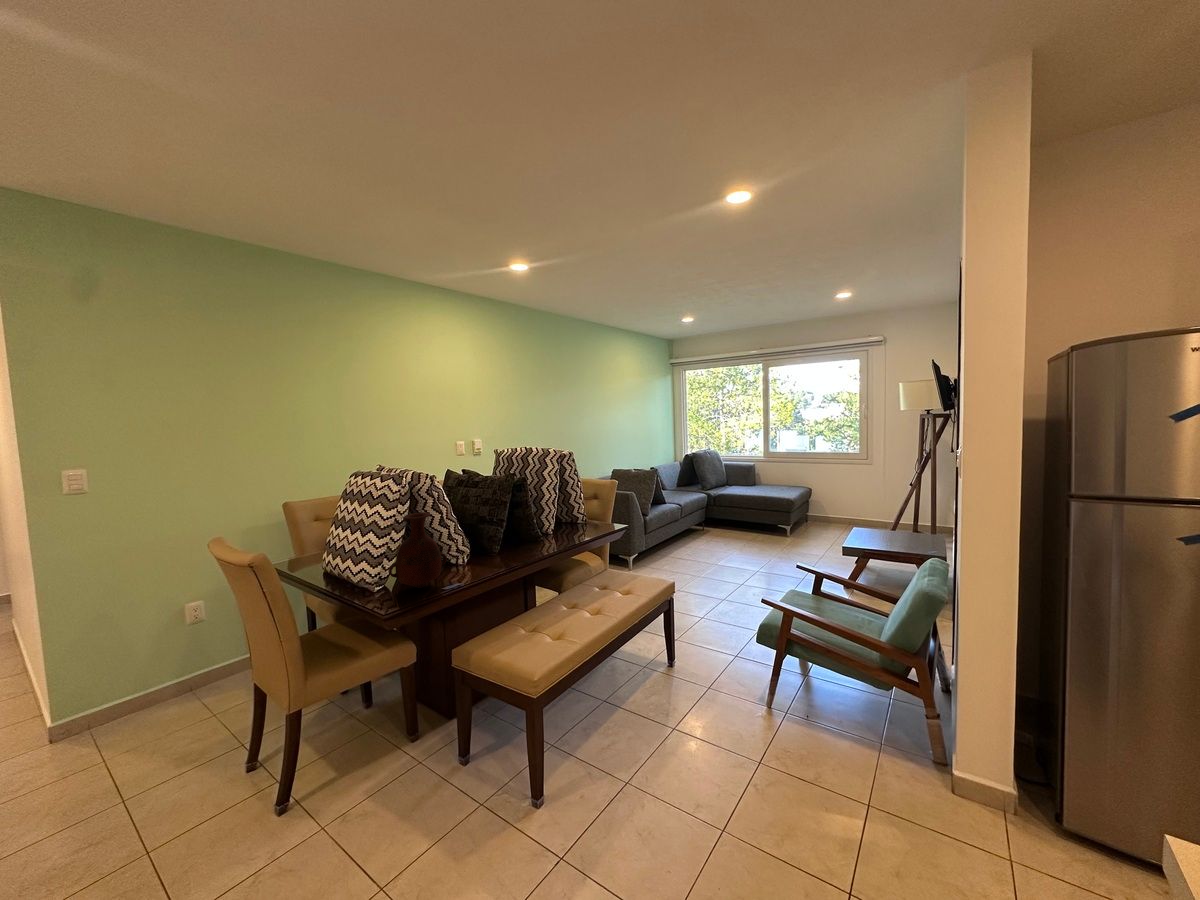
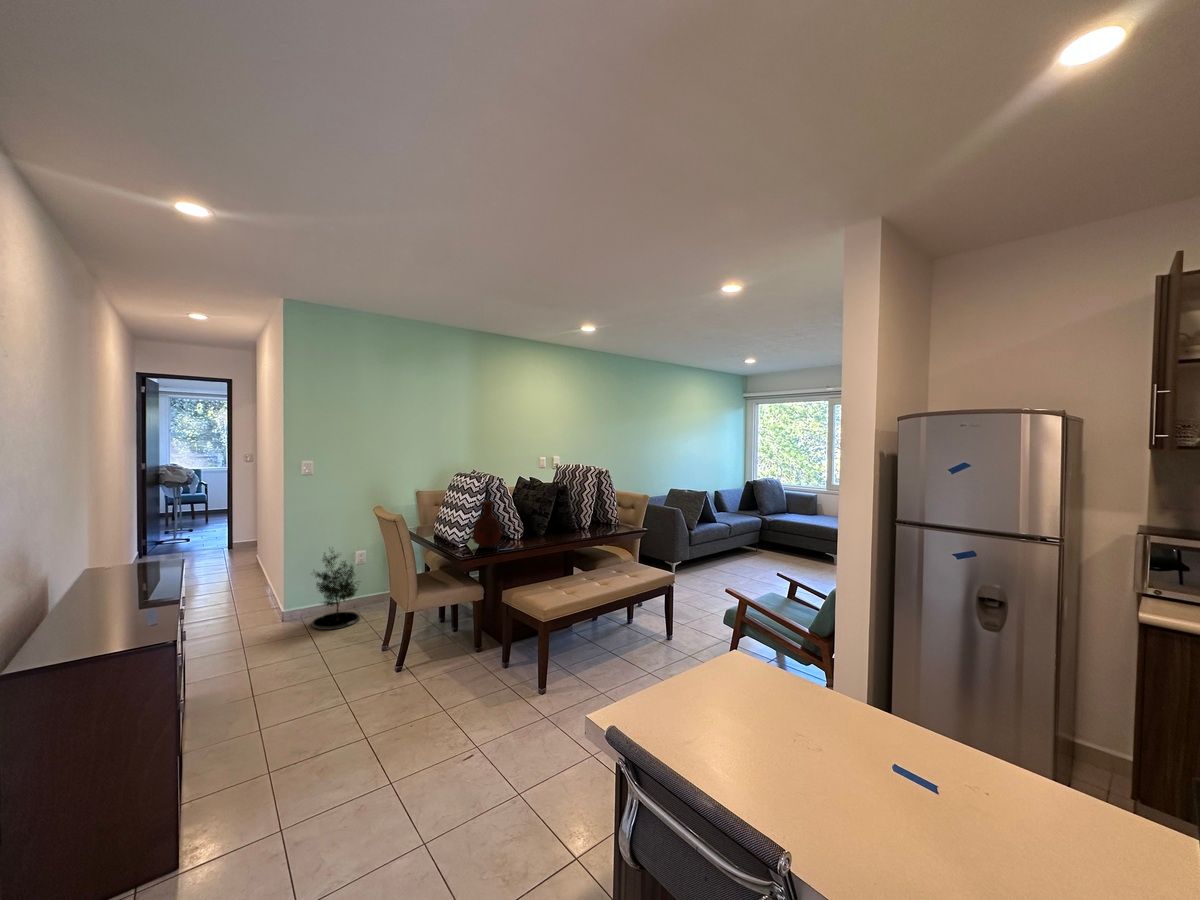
potted tree: none [95,608,203,748] -> present [311,551,360,630]

